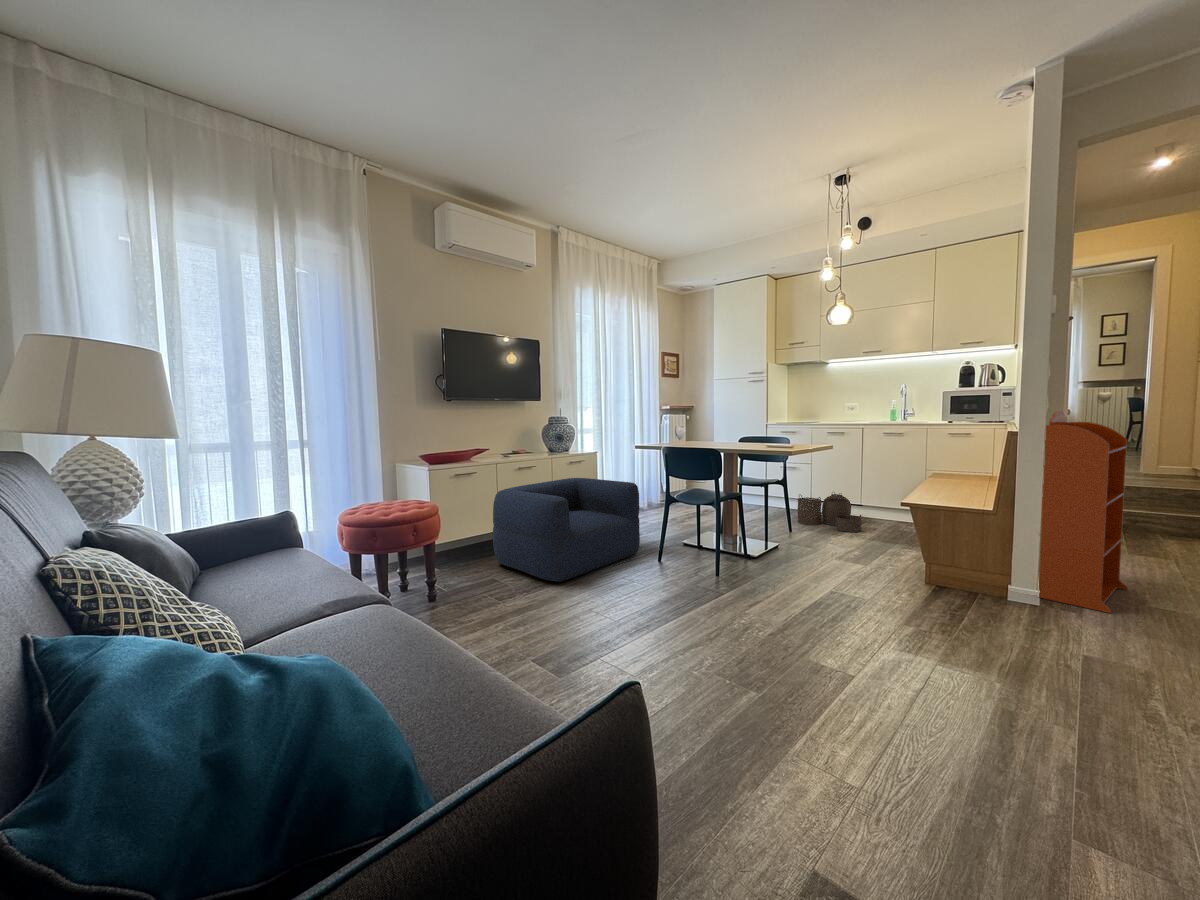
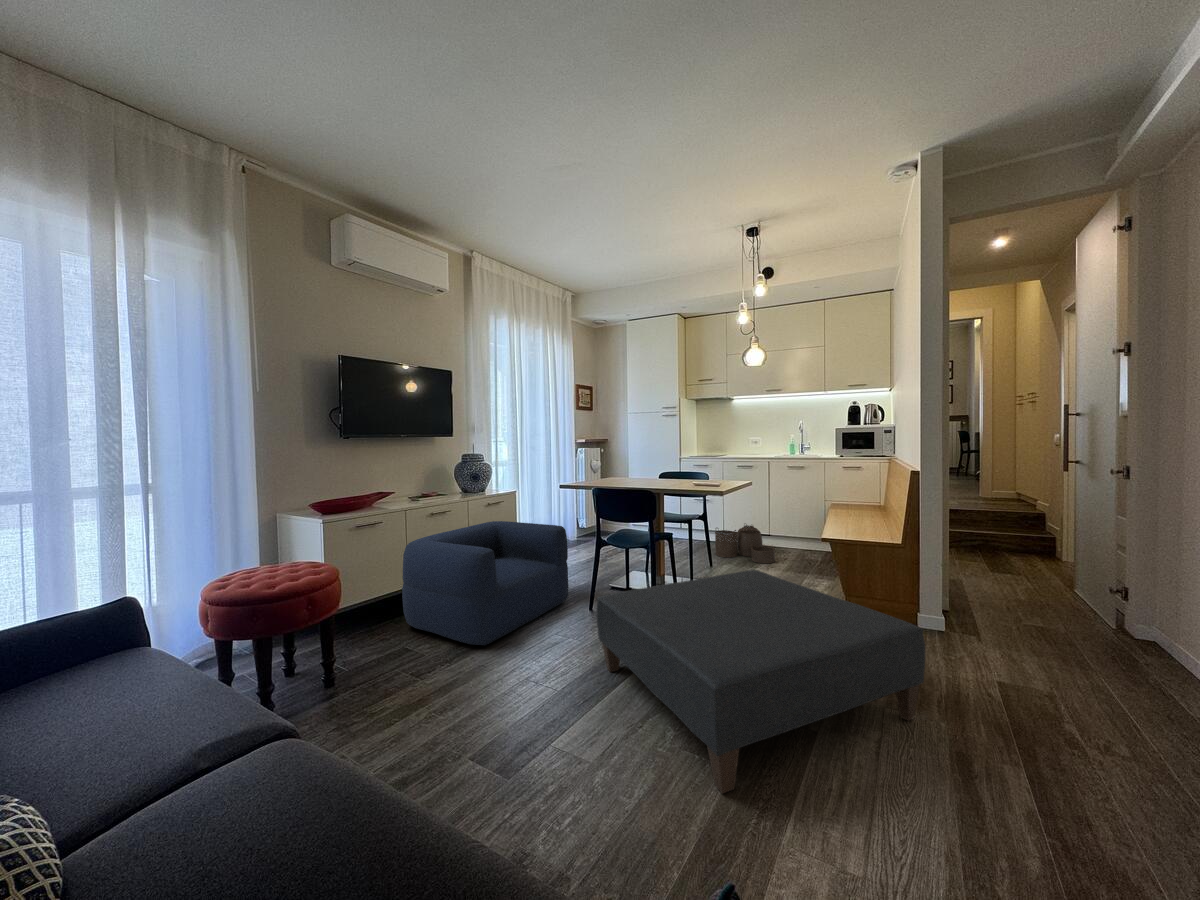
bookcase: present [1039,410,1128,613] -> none [940,450,1005,634]
ottoman: none [654,529,981,710] -> present [597,570,925,793]

